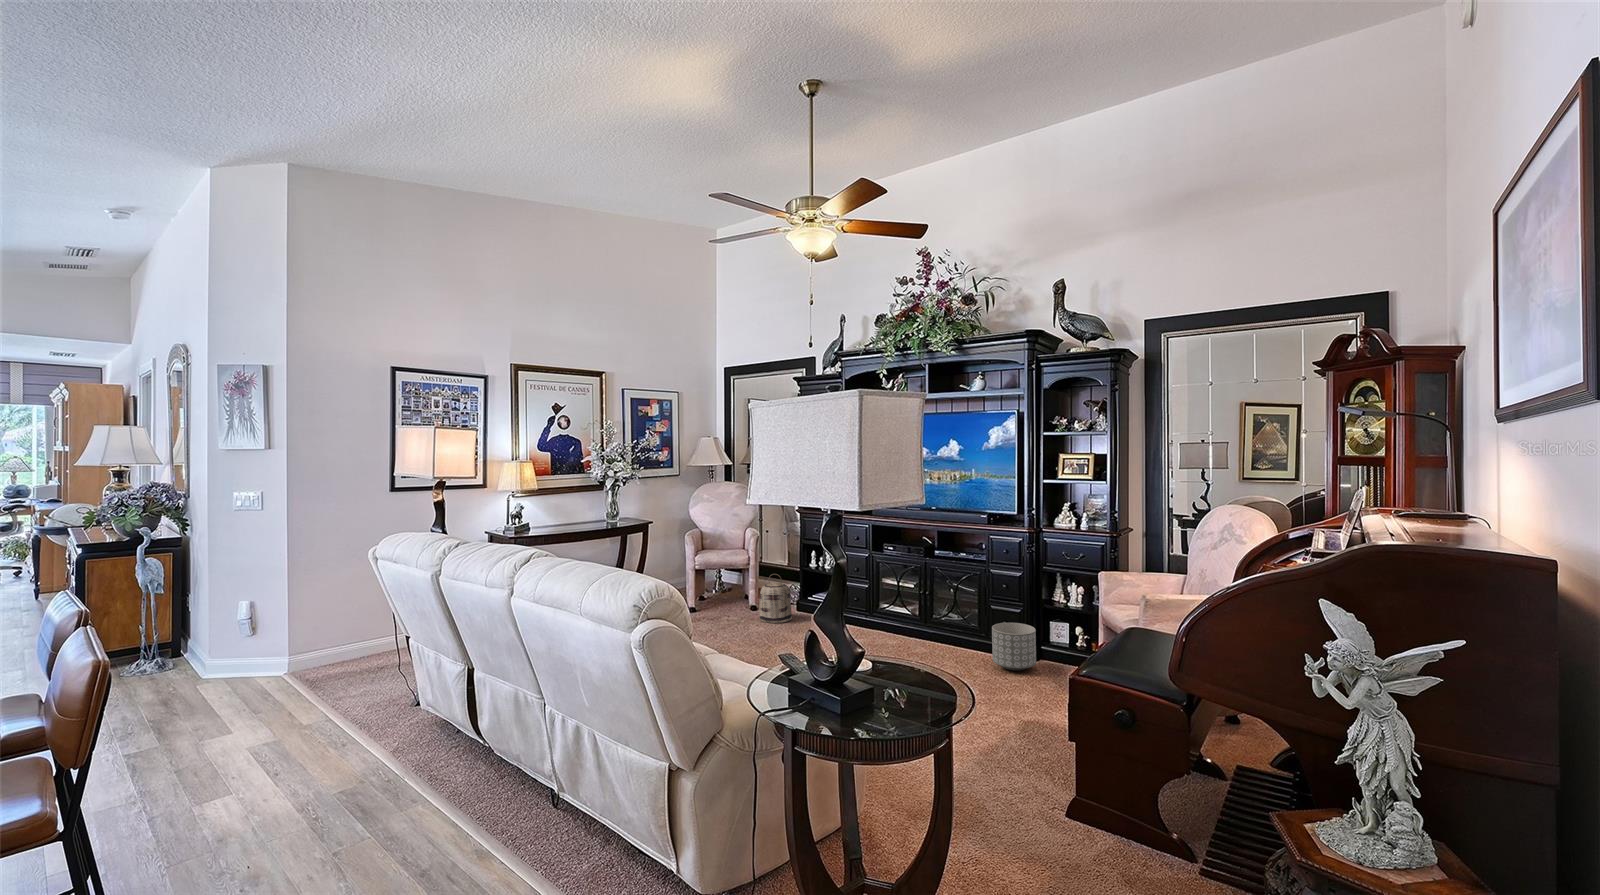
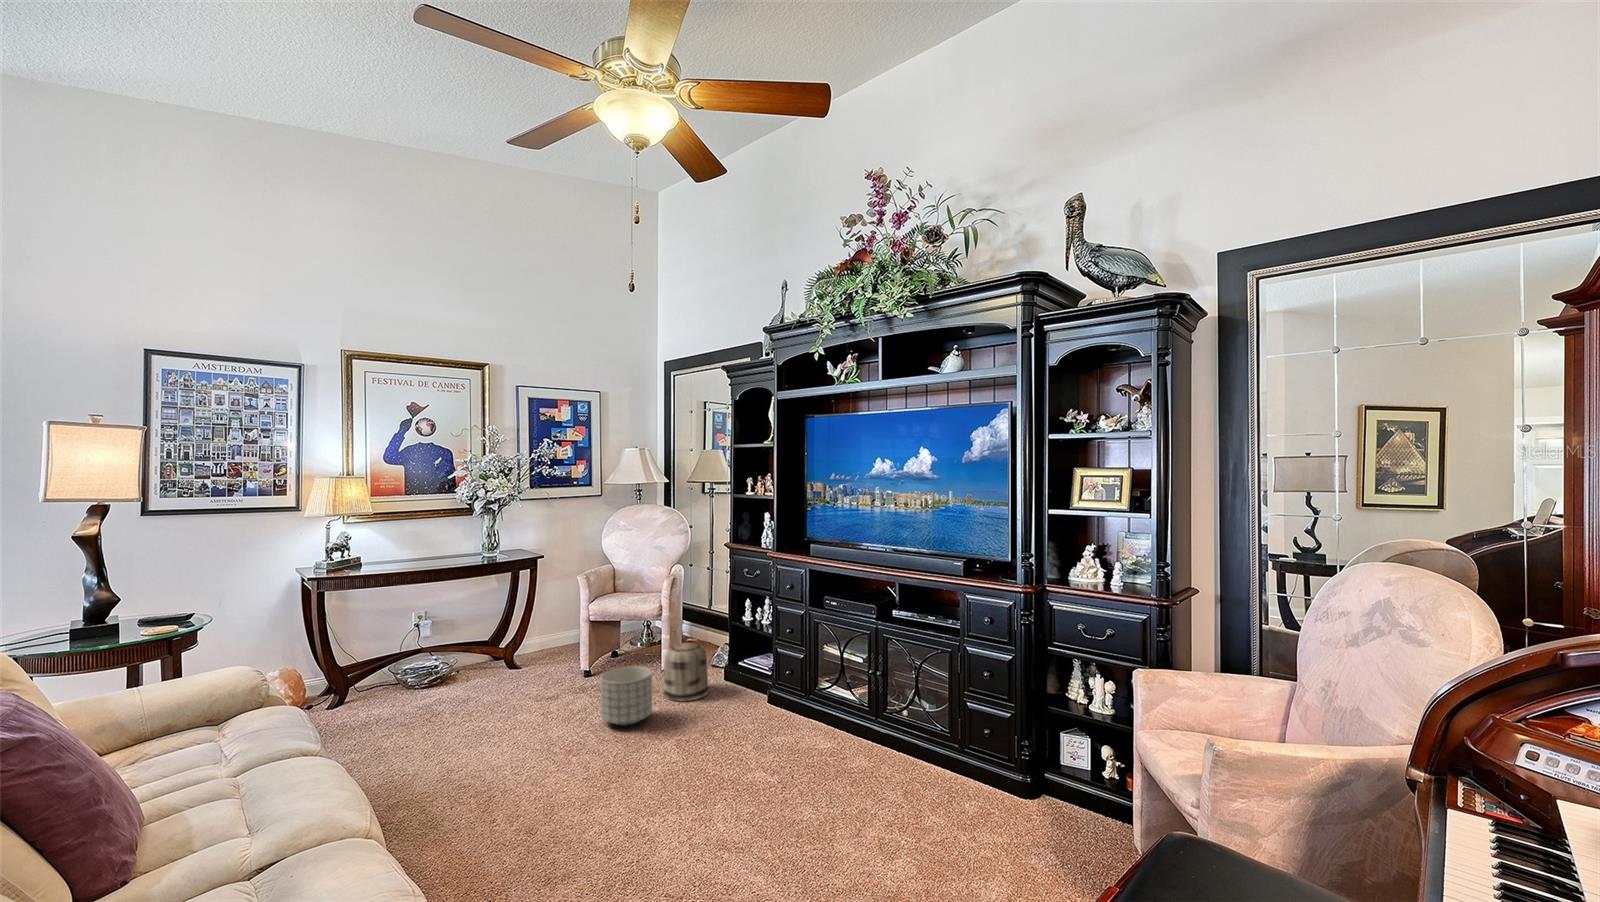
planter: present [992,623,1036,671] -> present [601,666,652,726]

